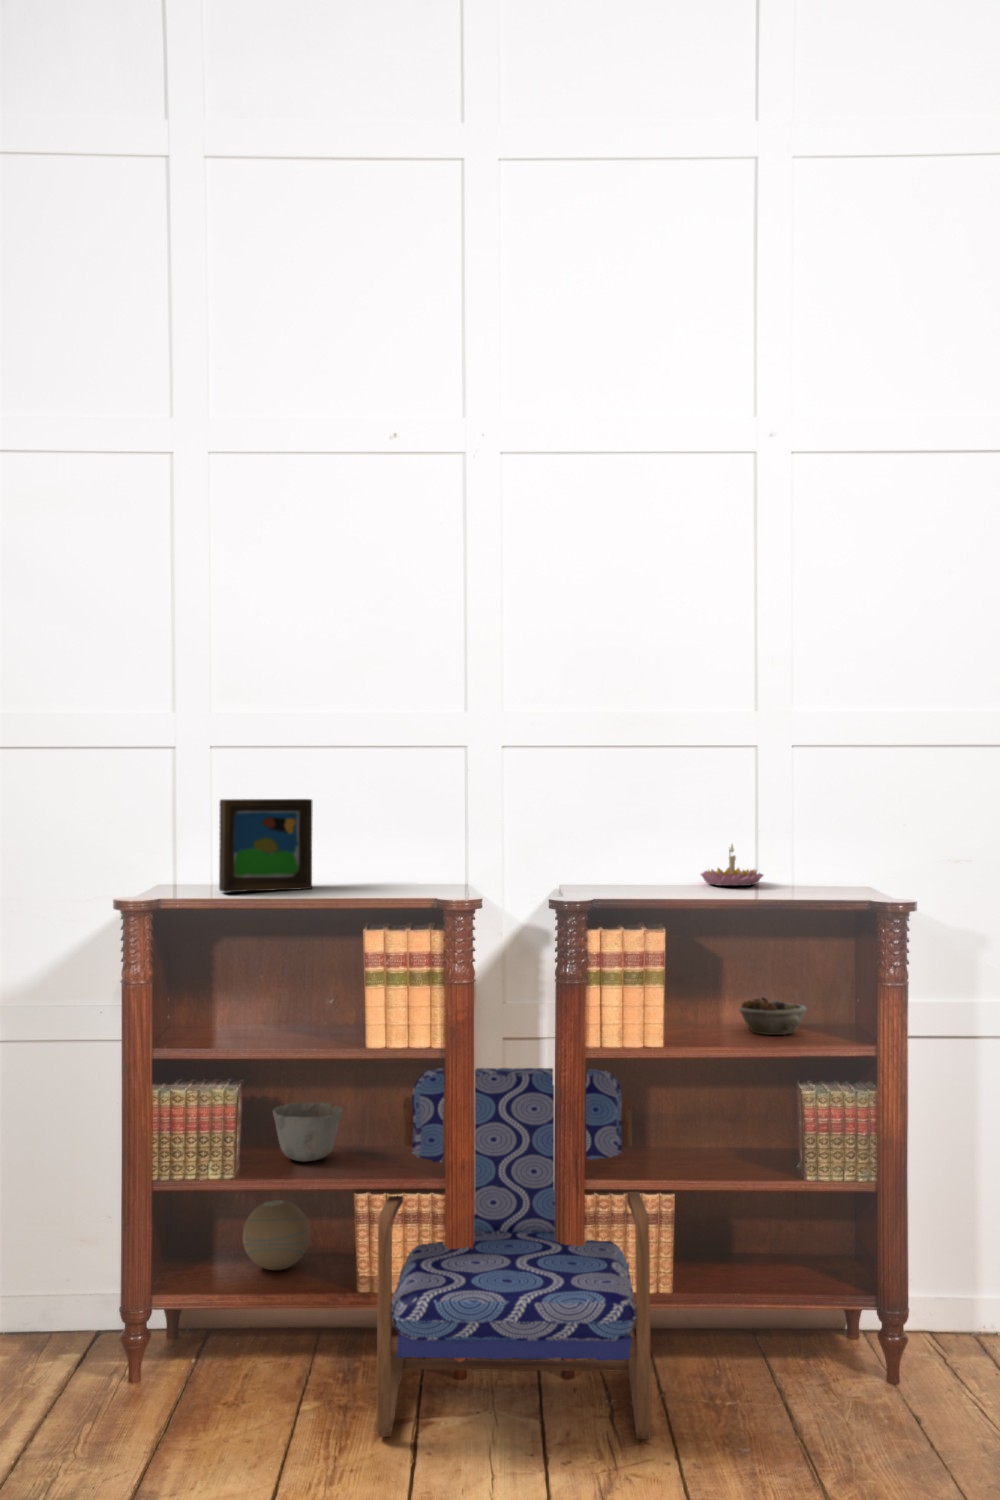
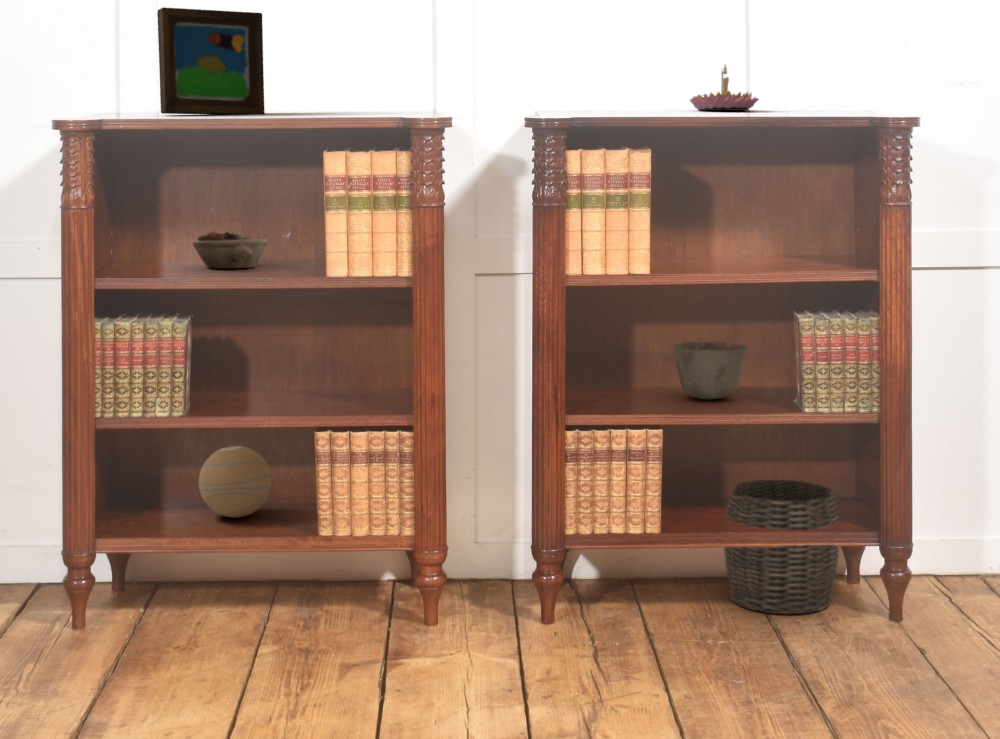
succulent planter: present [739,998,806,1035] -> present [193,230,267,268]
armchair: present [377,1068,651,1439] -> none [339,310,638,674]
ceramic bowl: present [273,1102,342,1162] -> present [673,341,748,400]
woven basket: none [738,1234,847,1374] -> present [724,480,839,614]

